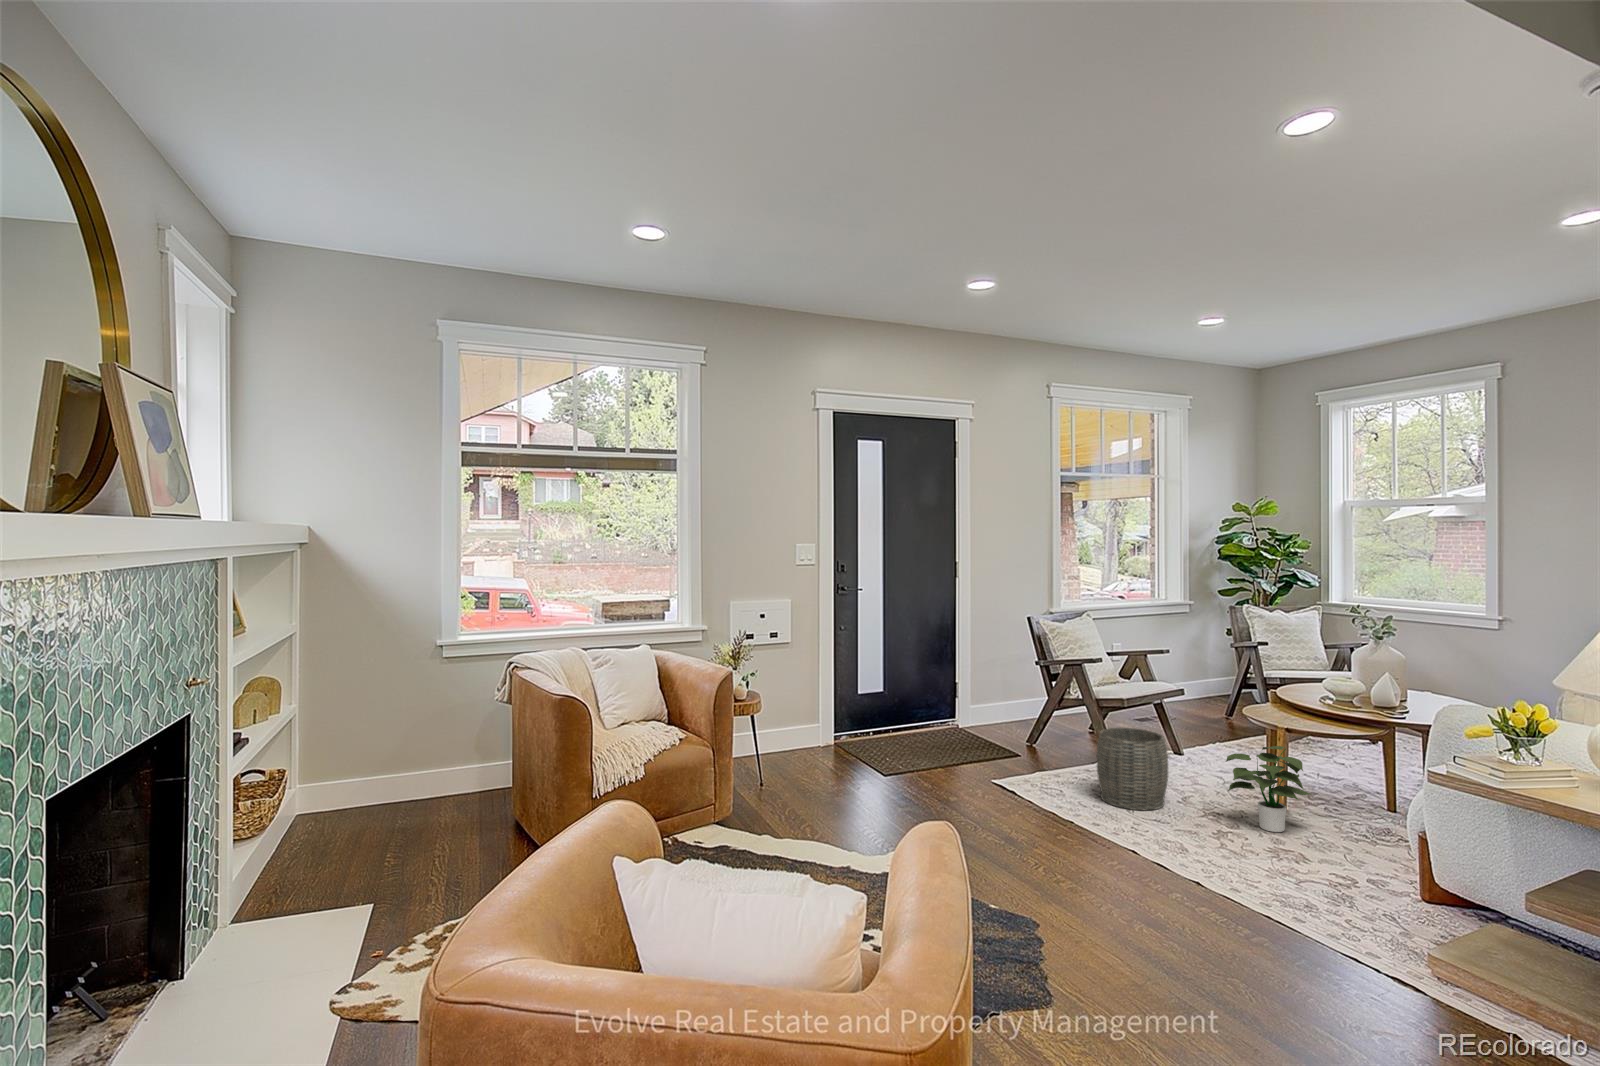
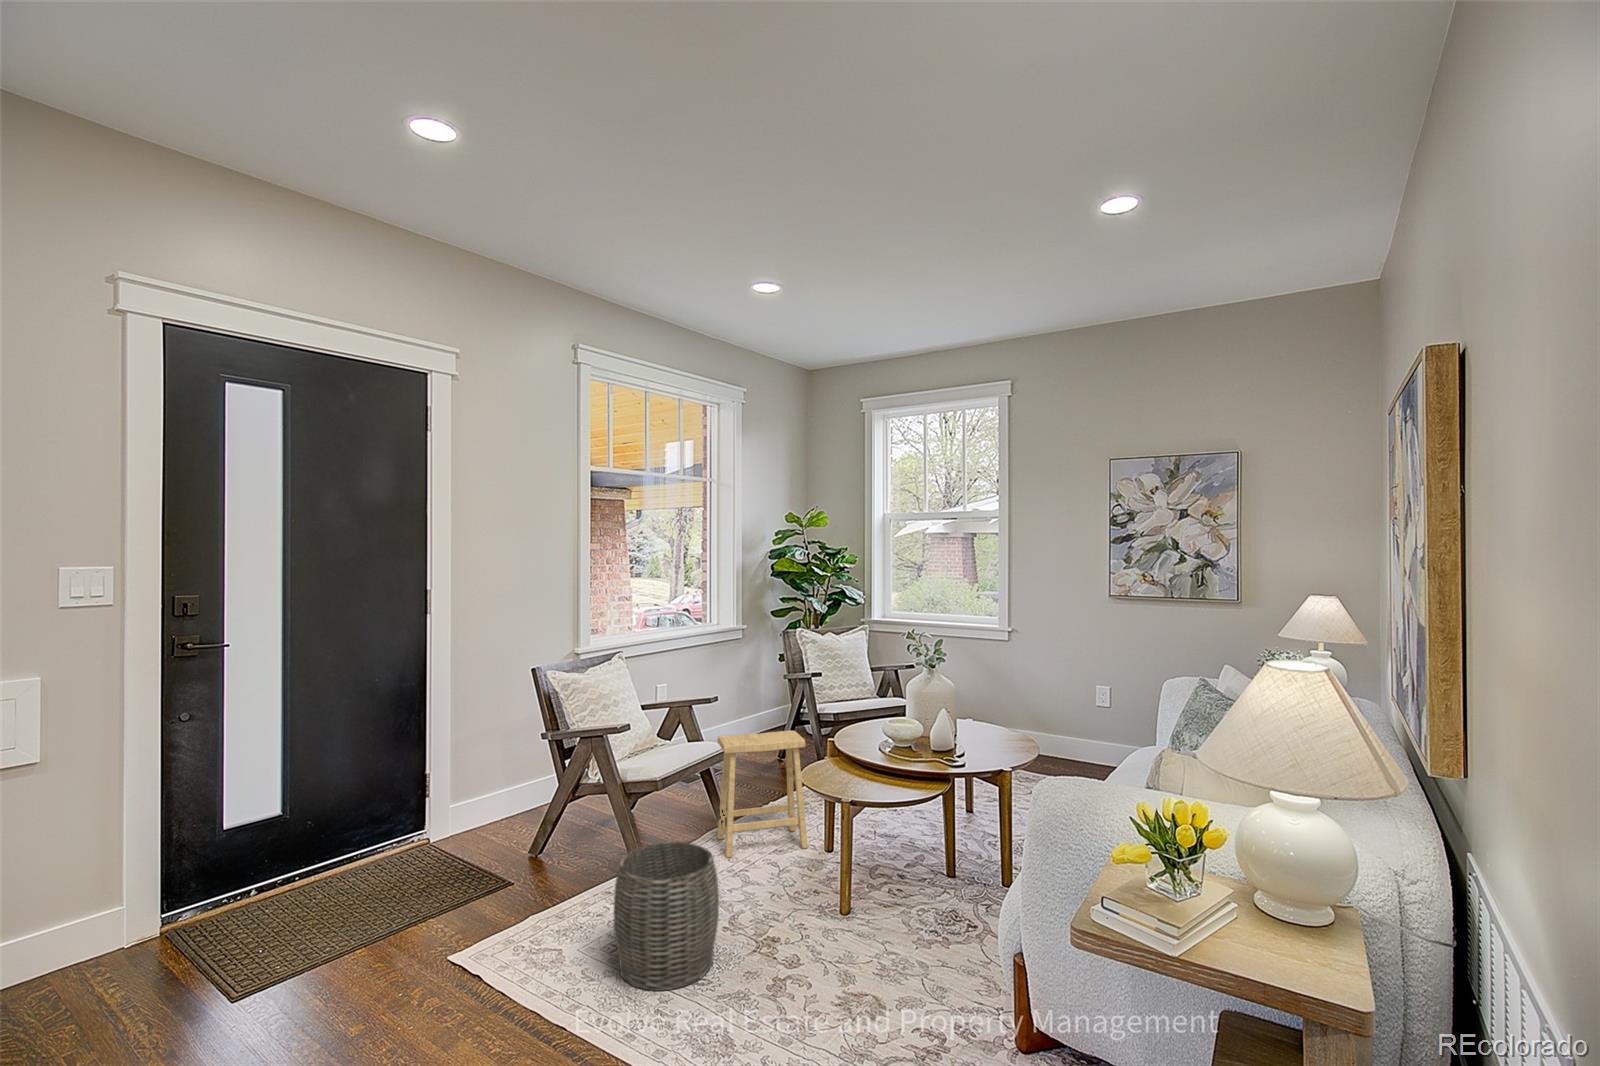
footstool: none [1167,676,1244,768] -> present [717,730,808,858]
potted plant: present [1226,746,1312,832] -> none [795,848,903,986]

